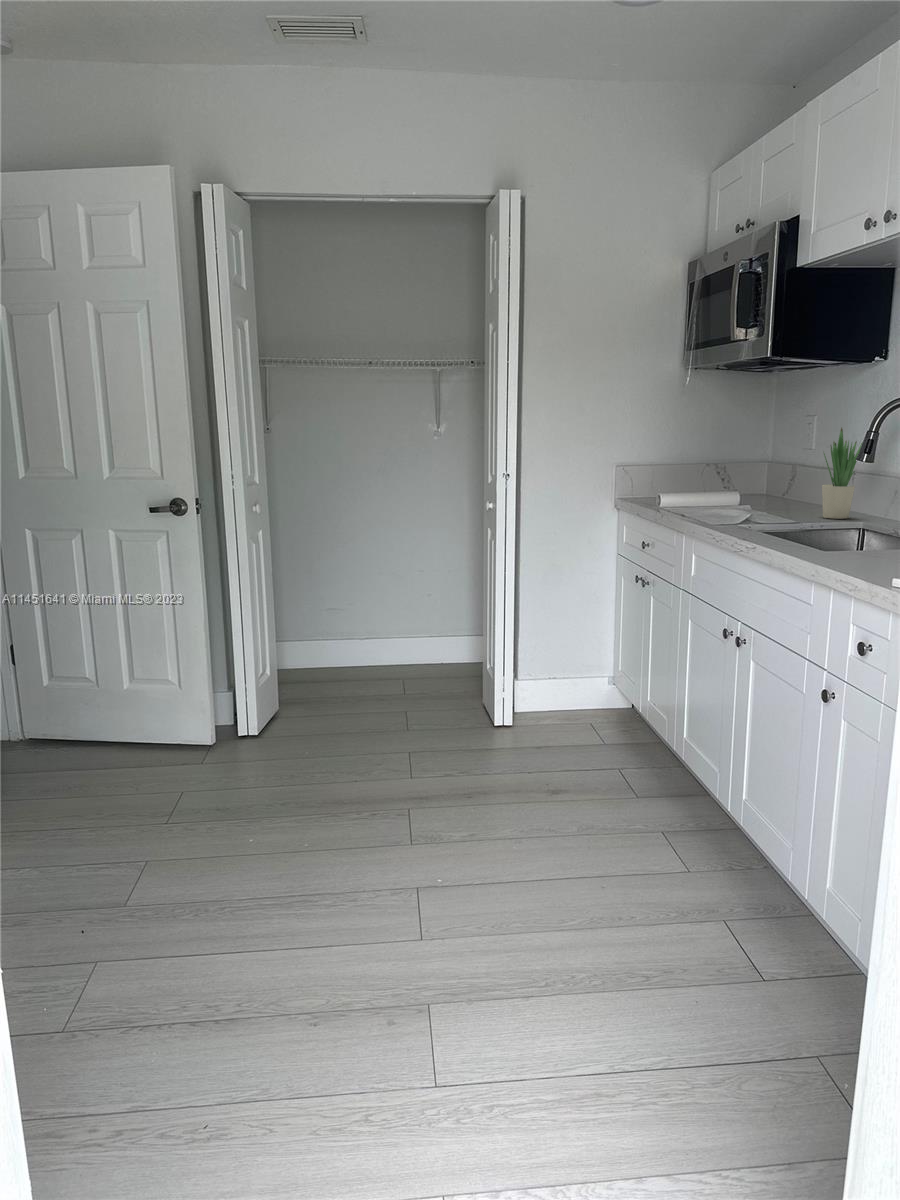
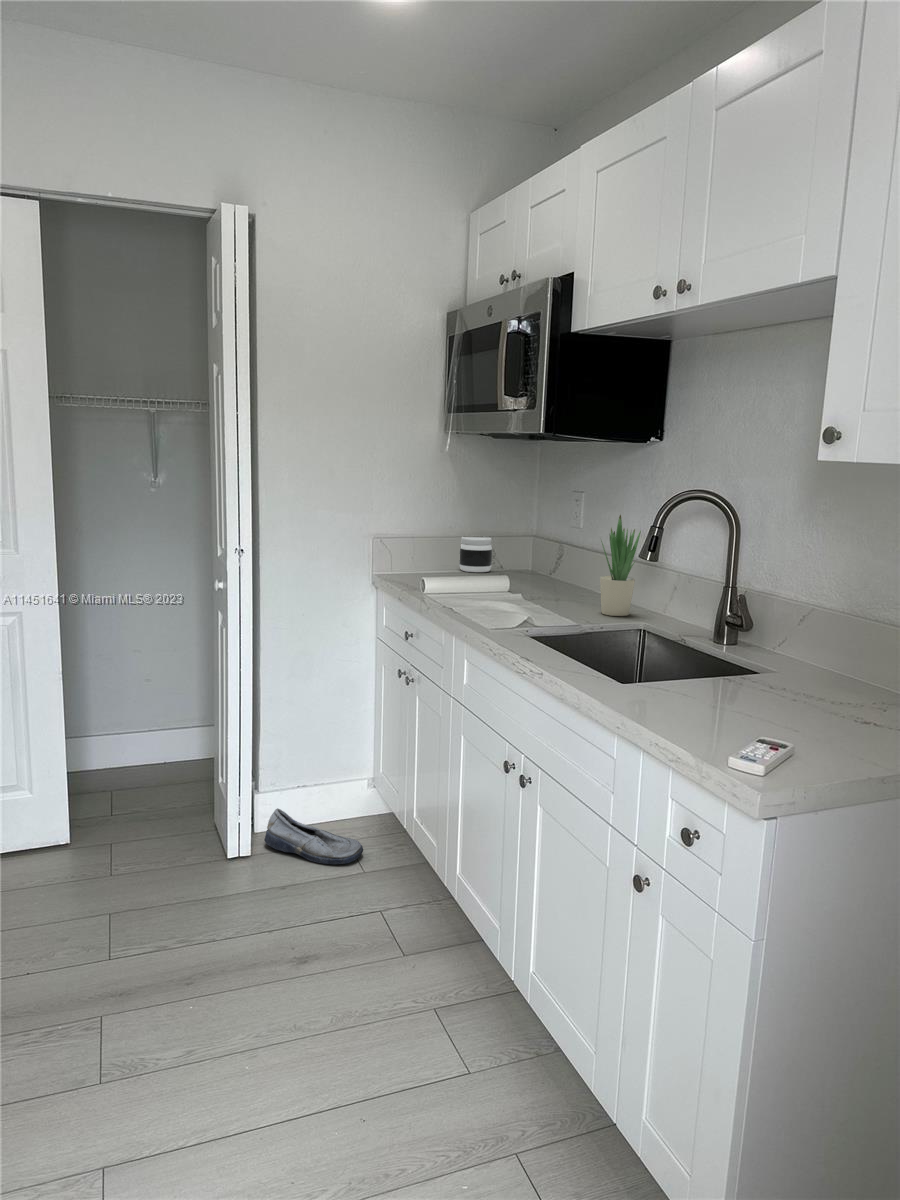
jar: none [696,464,727,495] -> present [459,536,492,572]
shoe: none [523,693,606,738] -> present [264,808,363,864]

